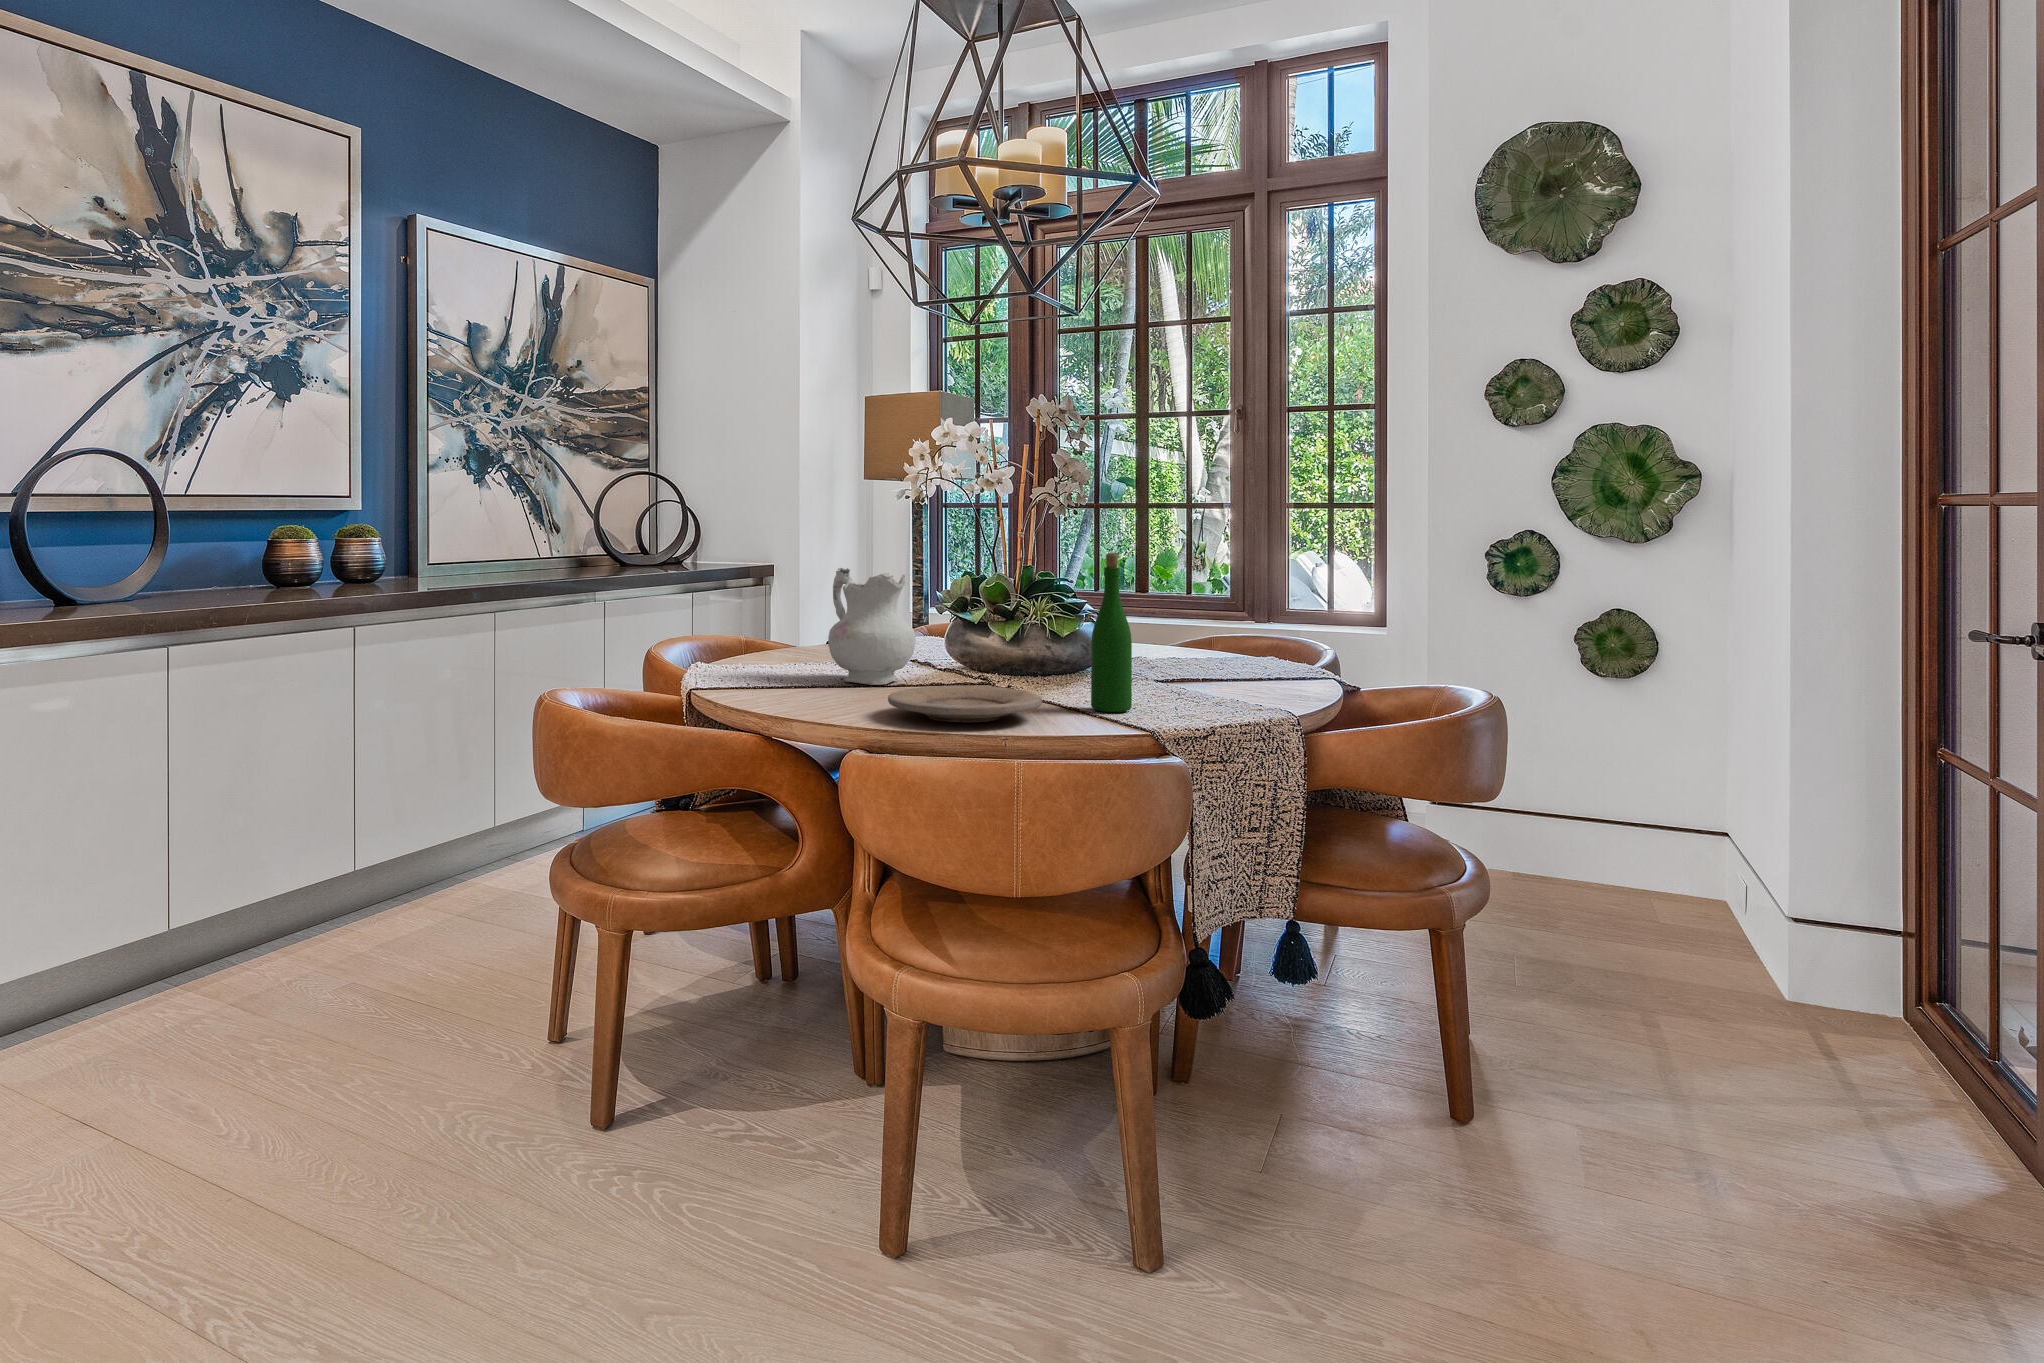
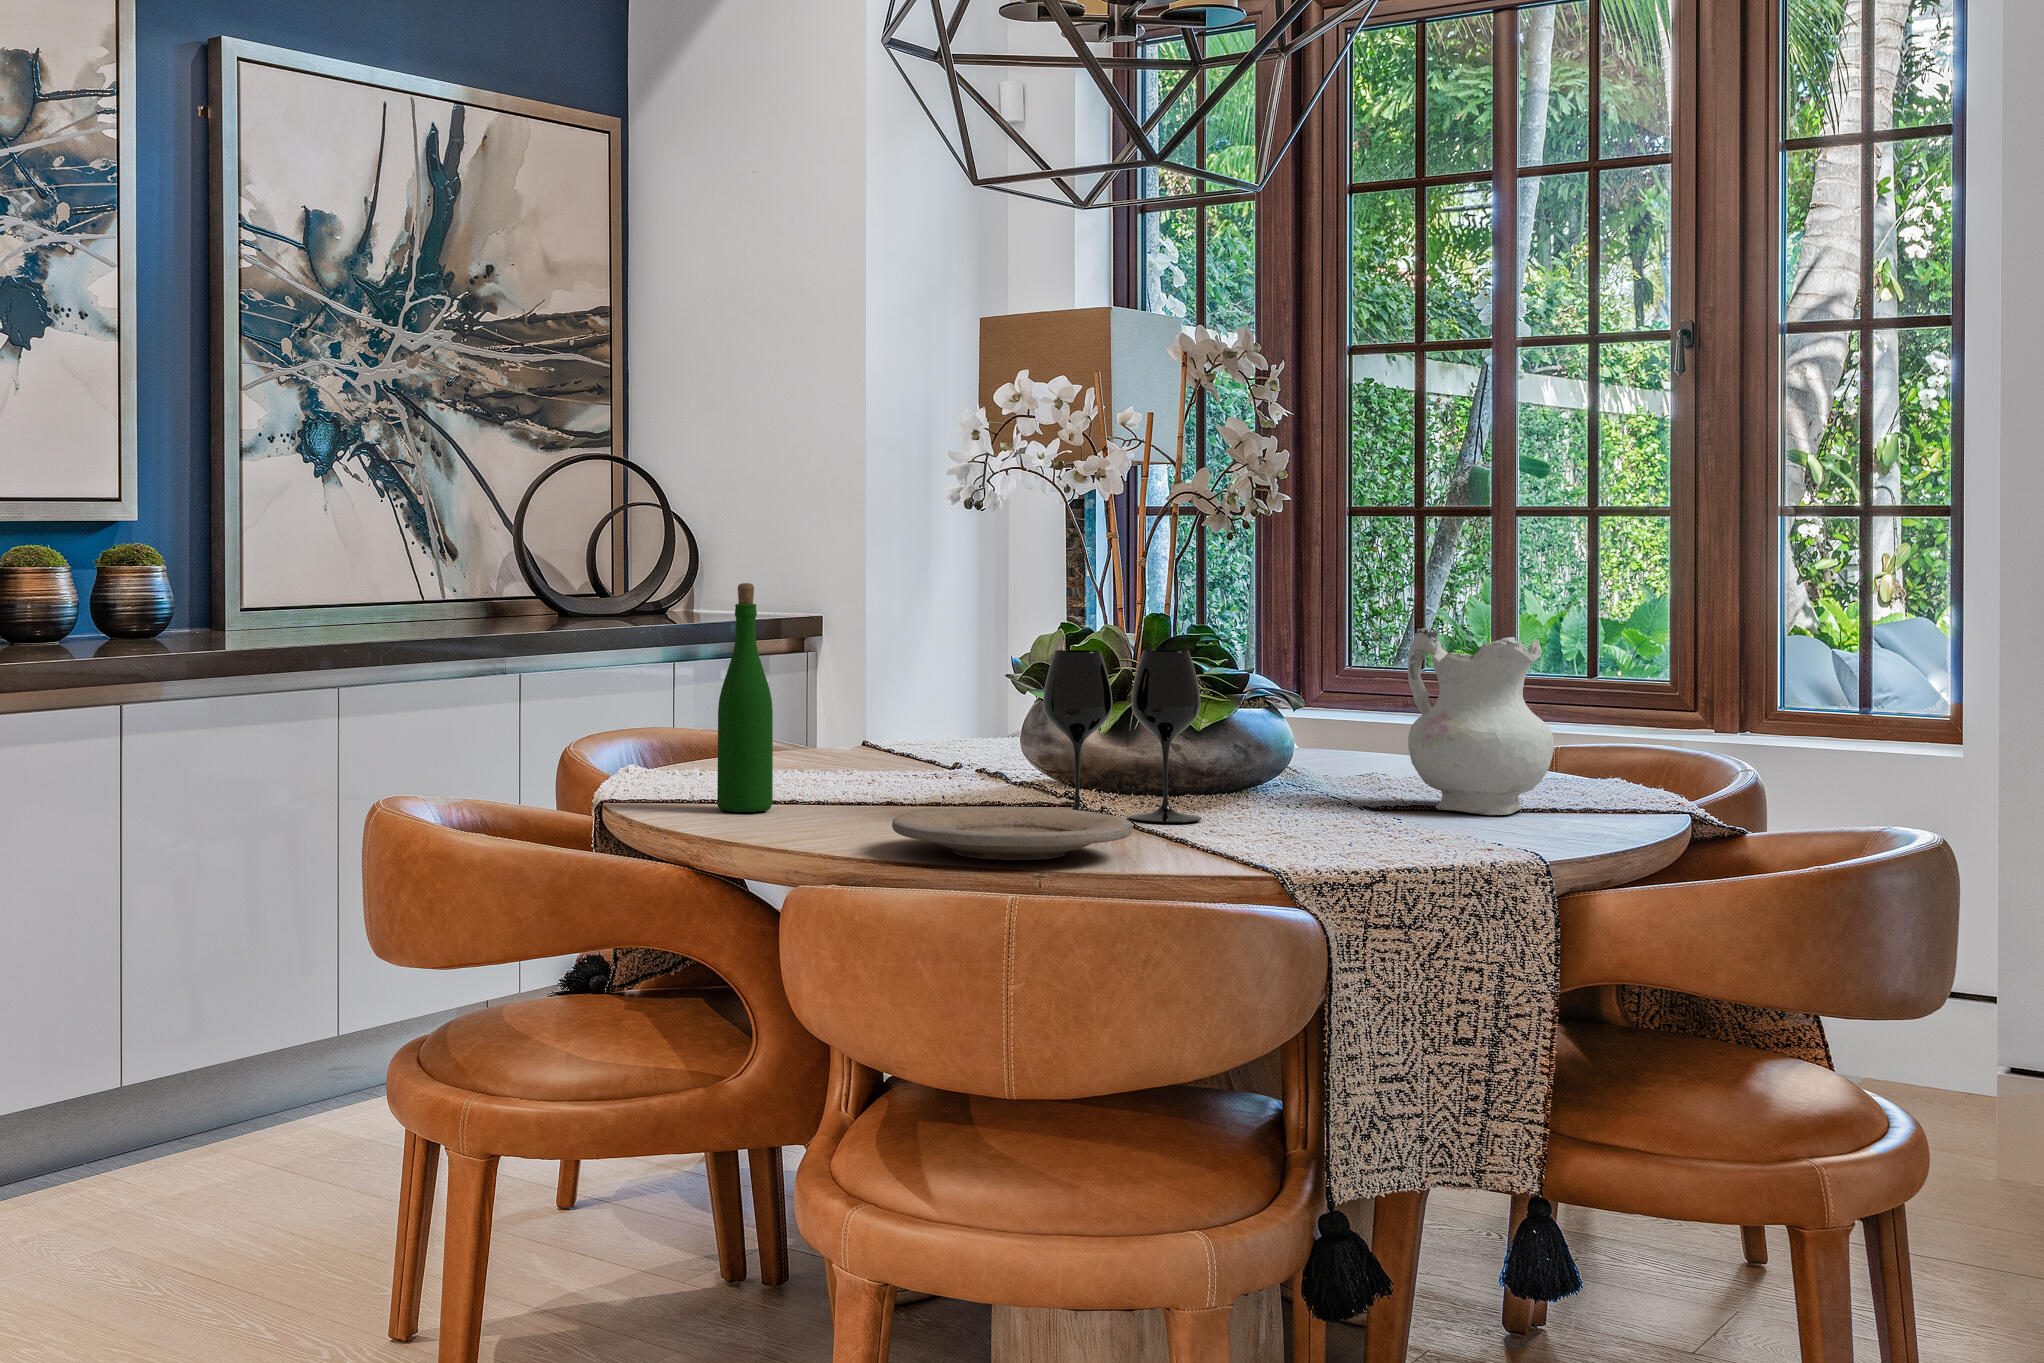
wine bottle: present [1091,553,1132,712] -> present [717,583,773,812]
ceramic pitcher: present [828,568,915,685] -> present [1408,628,1554,815]
wine glass: none [962,585,1059,694] -> present [1043,650,1202,822]

